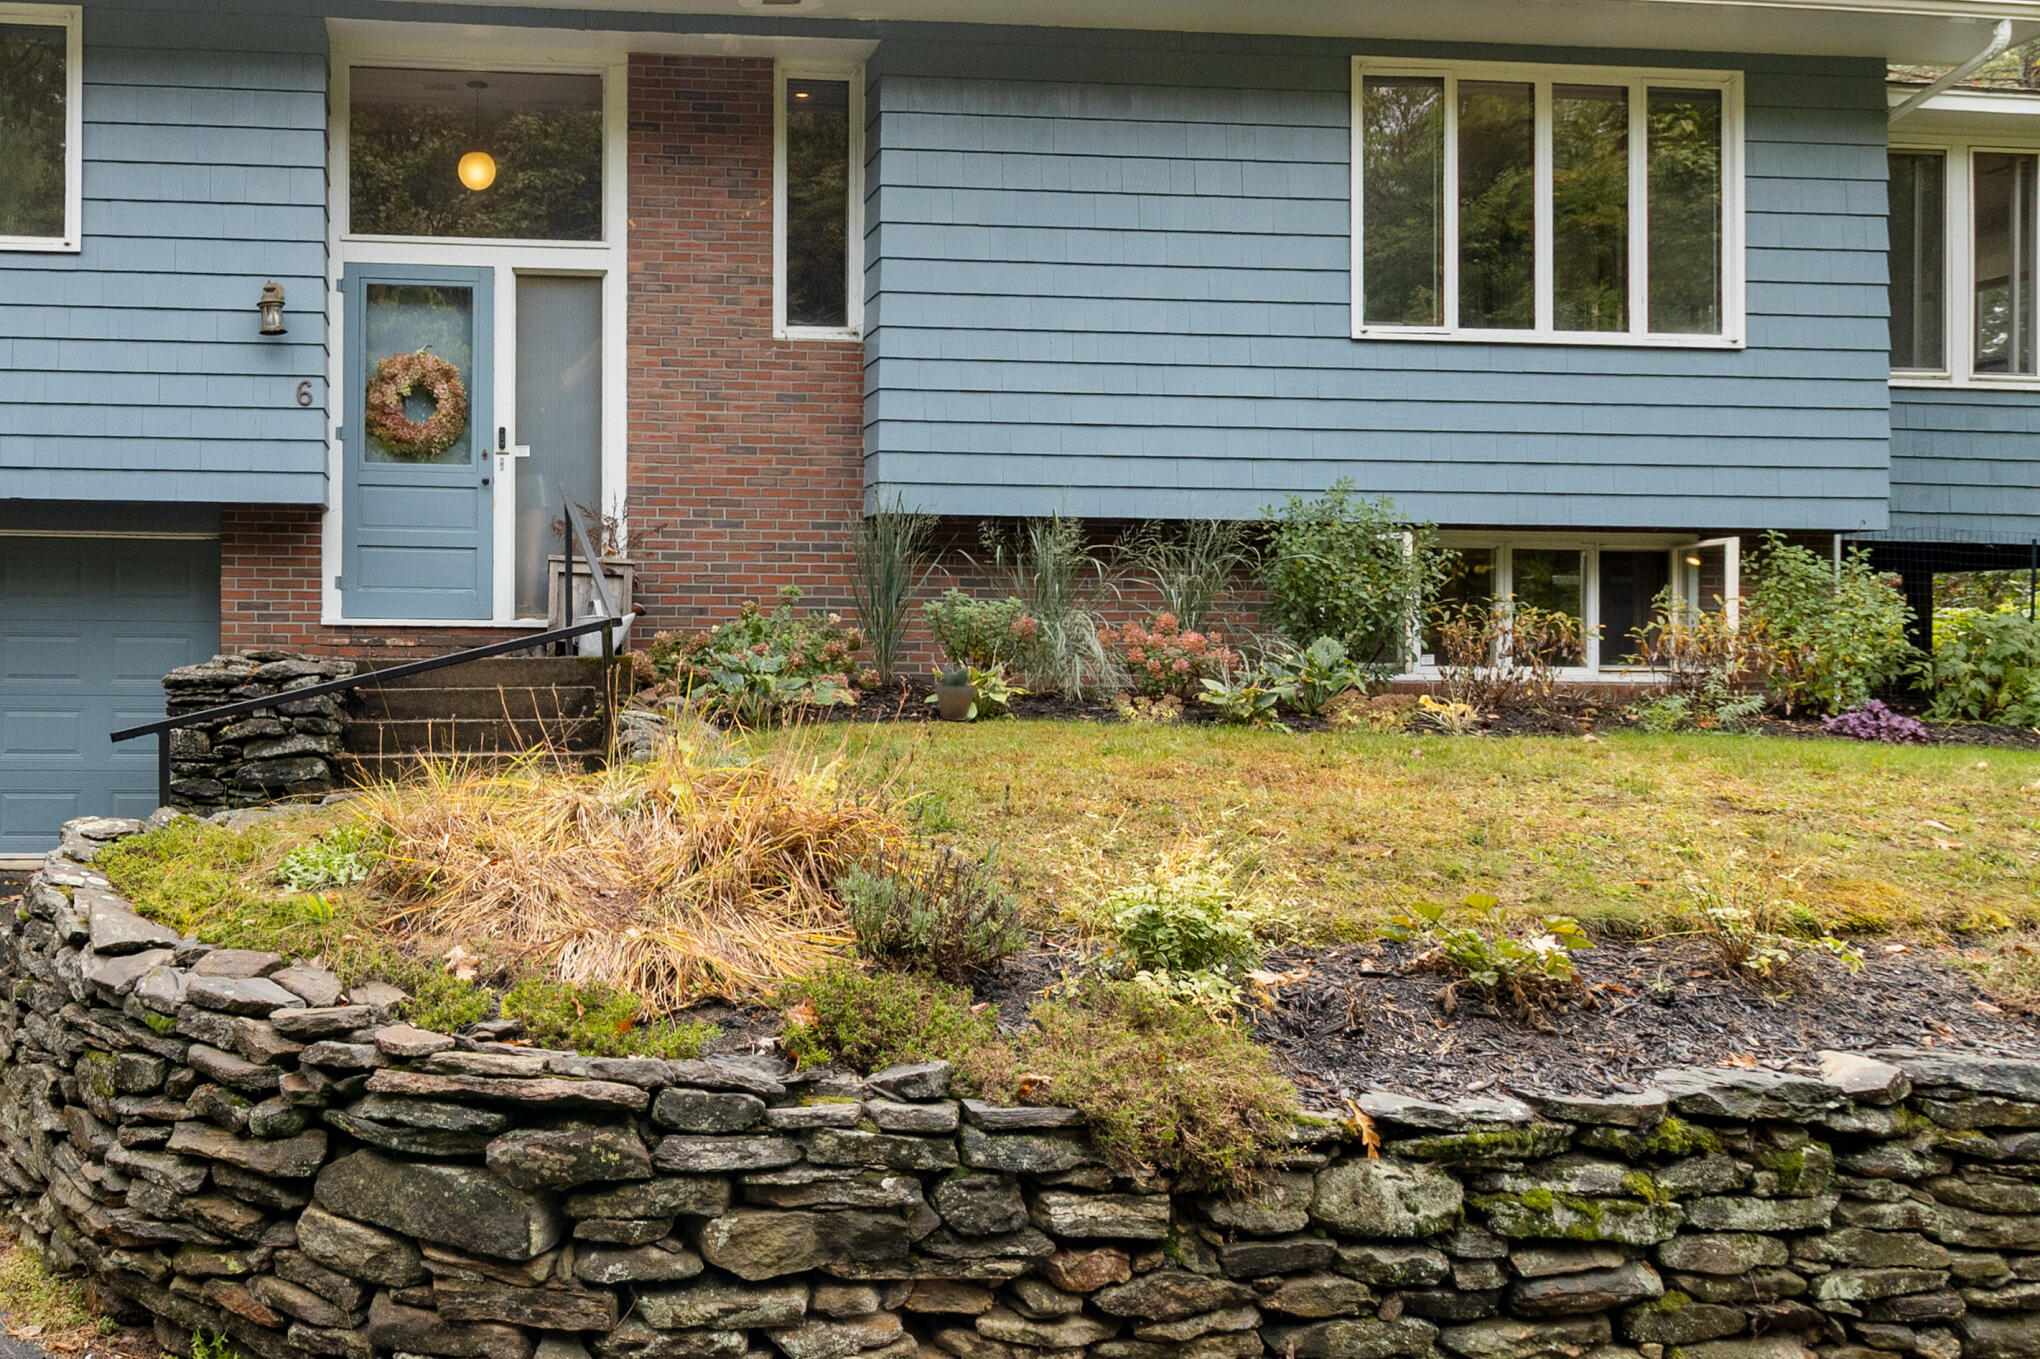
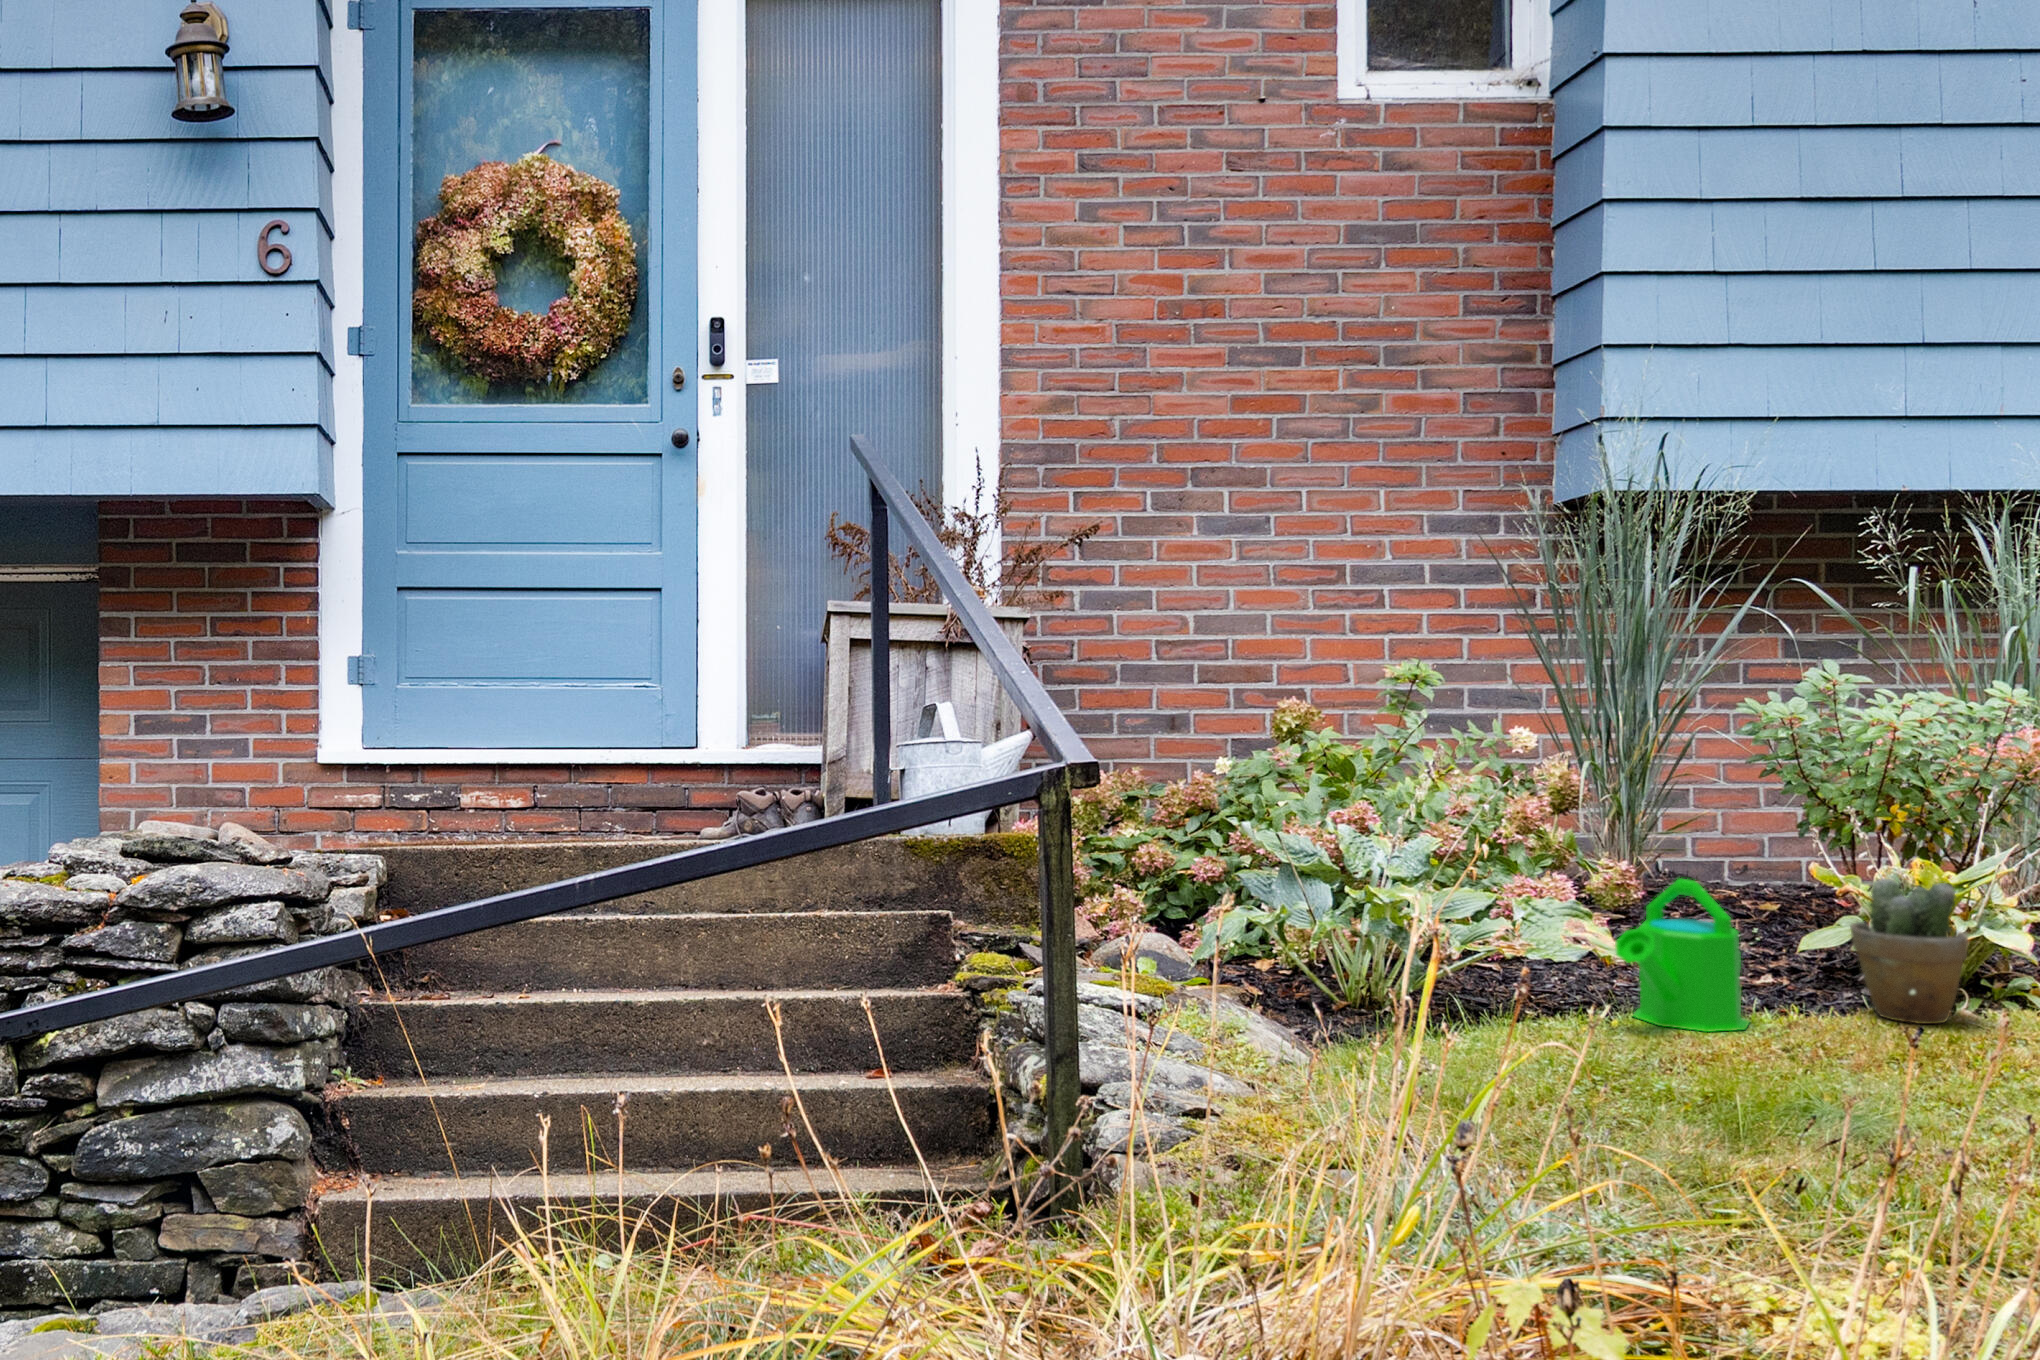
watering can: none [842,665,894,722] -> present [1615,879,1749,1032]

